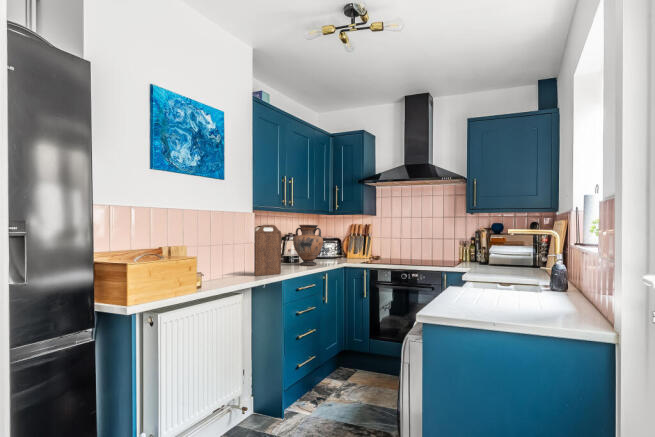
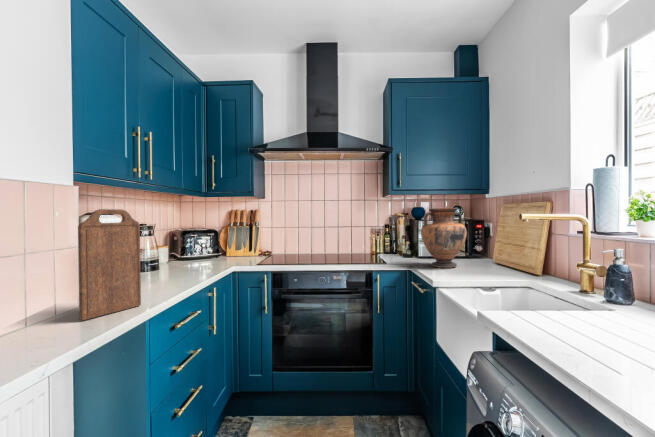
vase: present [293,225,323,265] -> present [421,208,467,268]

